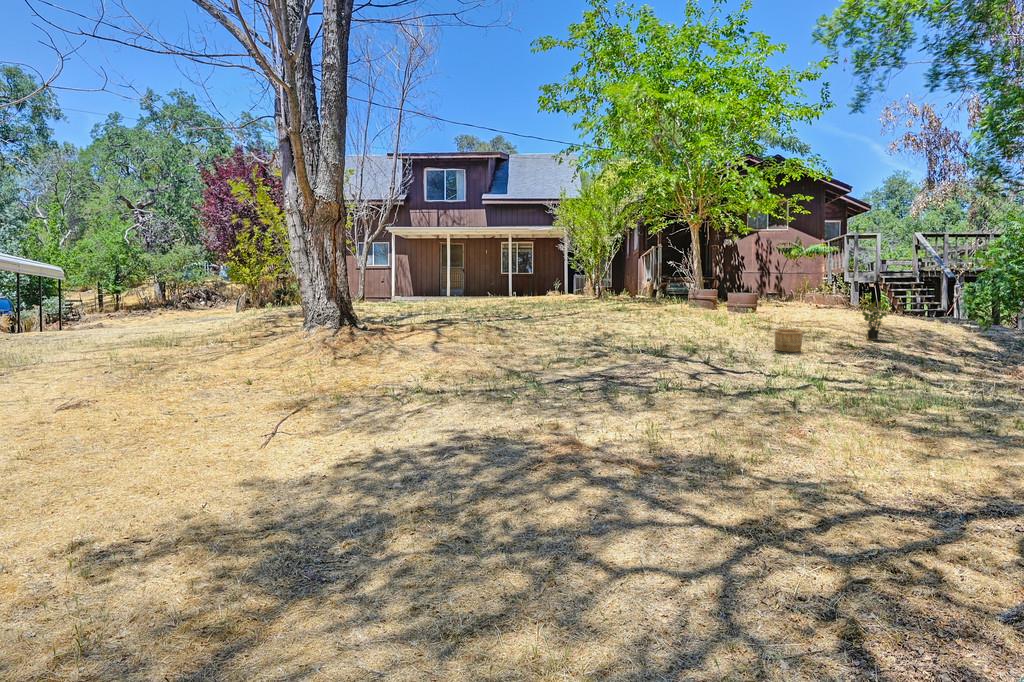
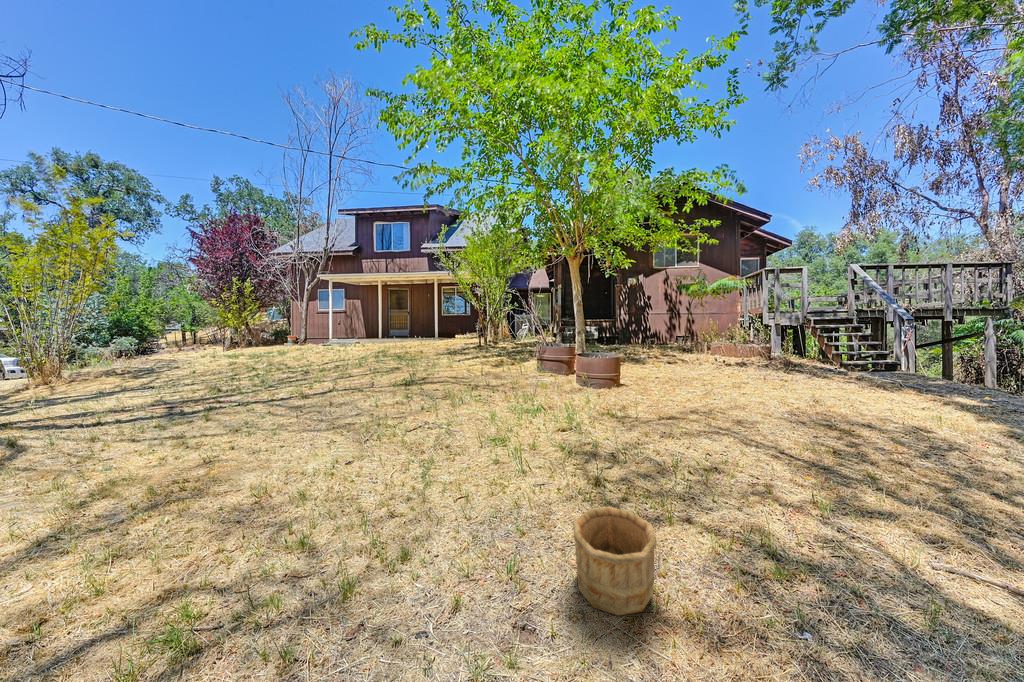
potted plant: present [862,301,887,340] -> none [823,395,893,496]

